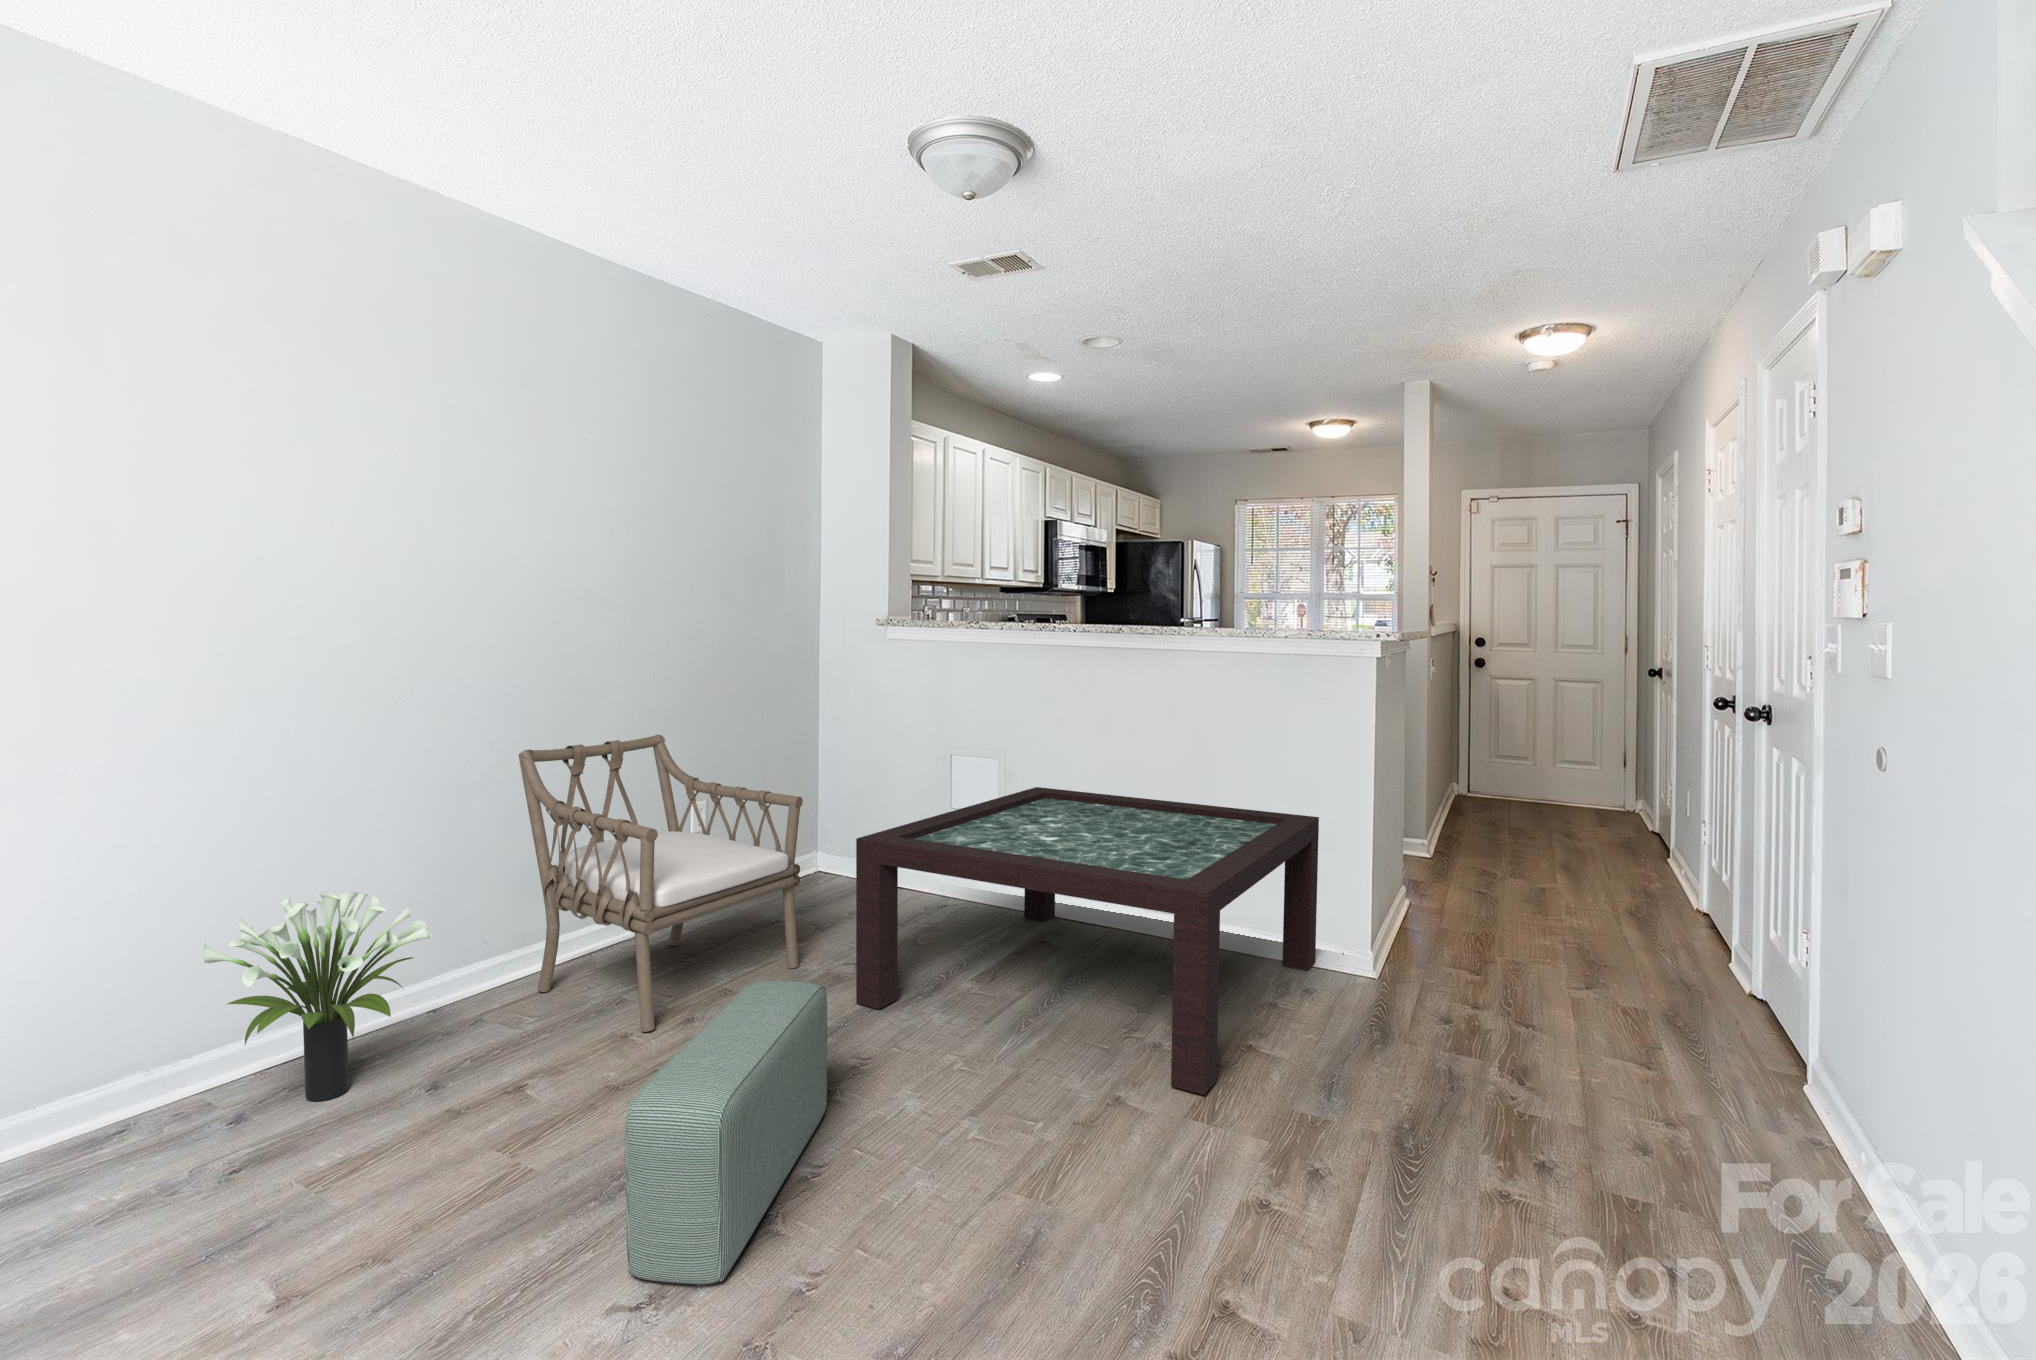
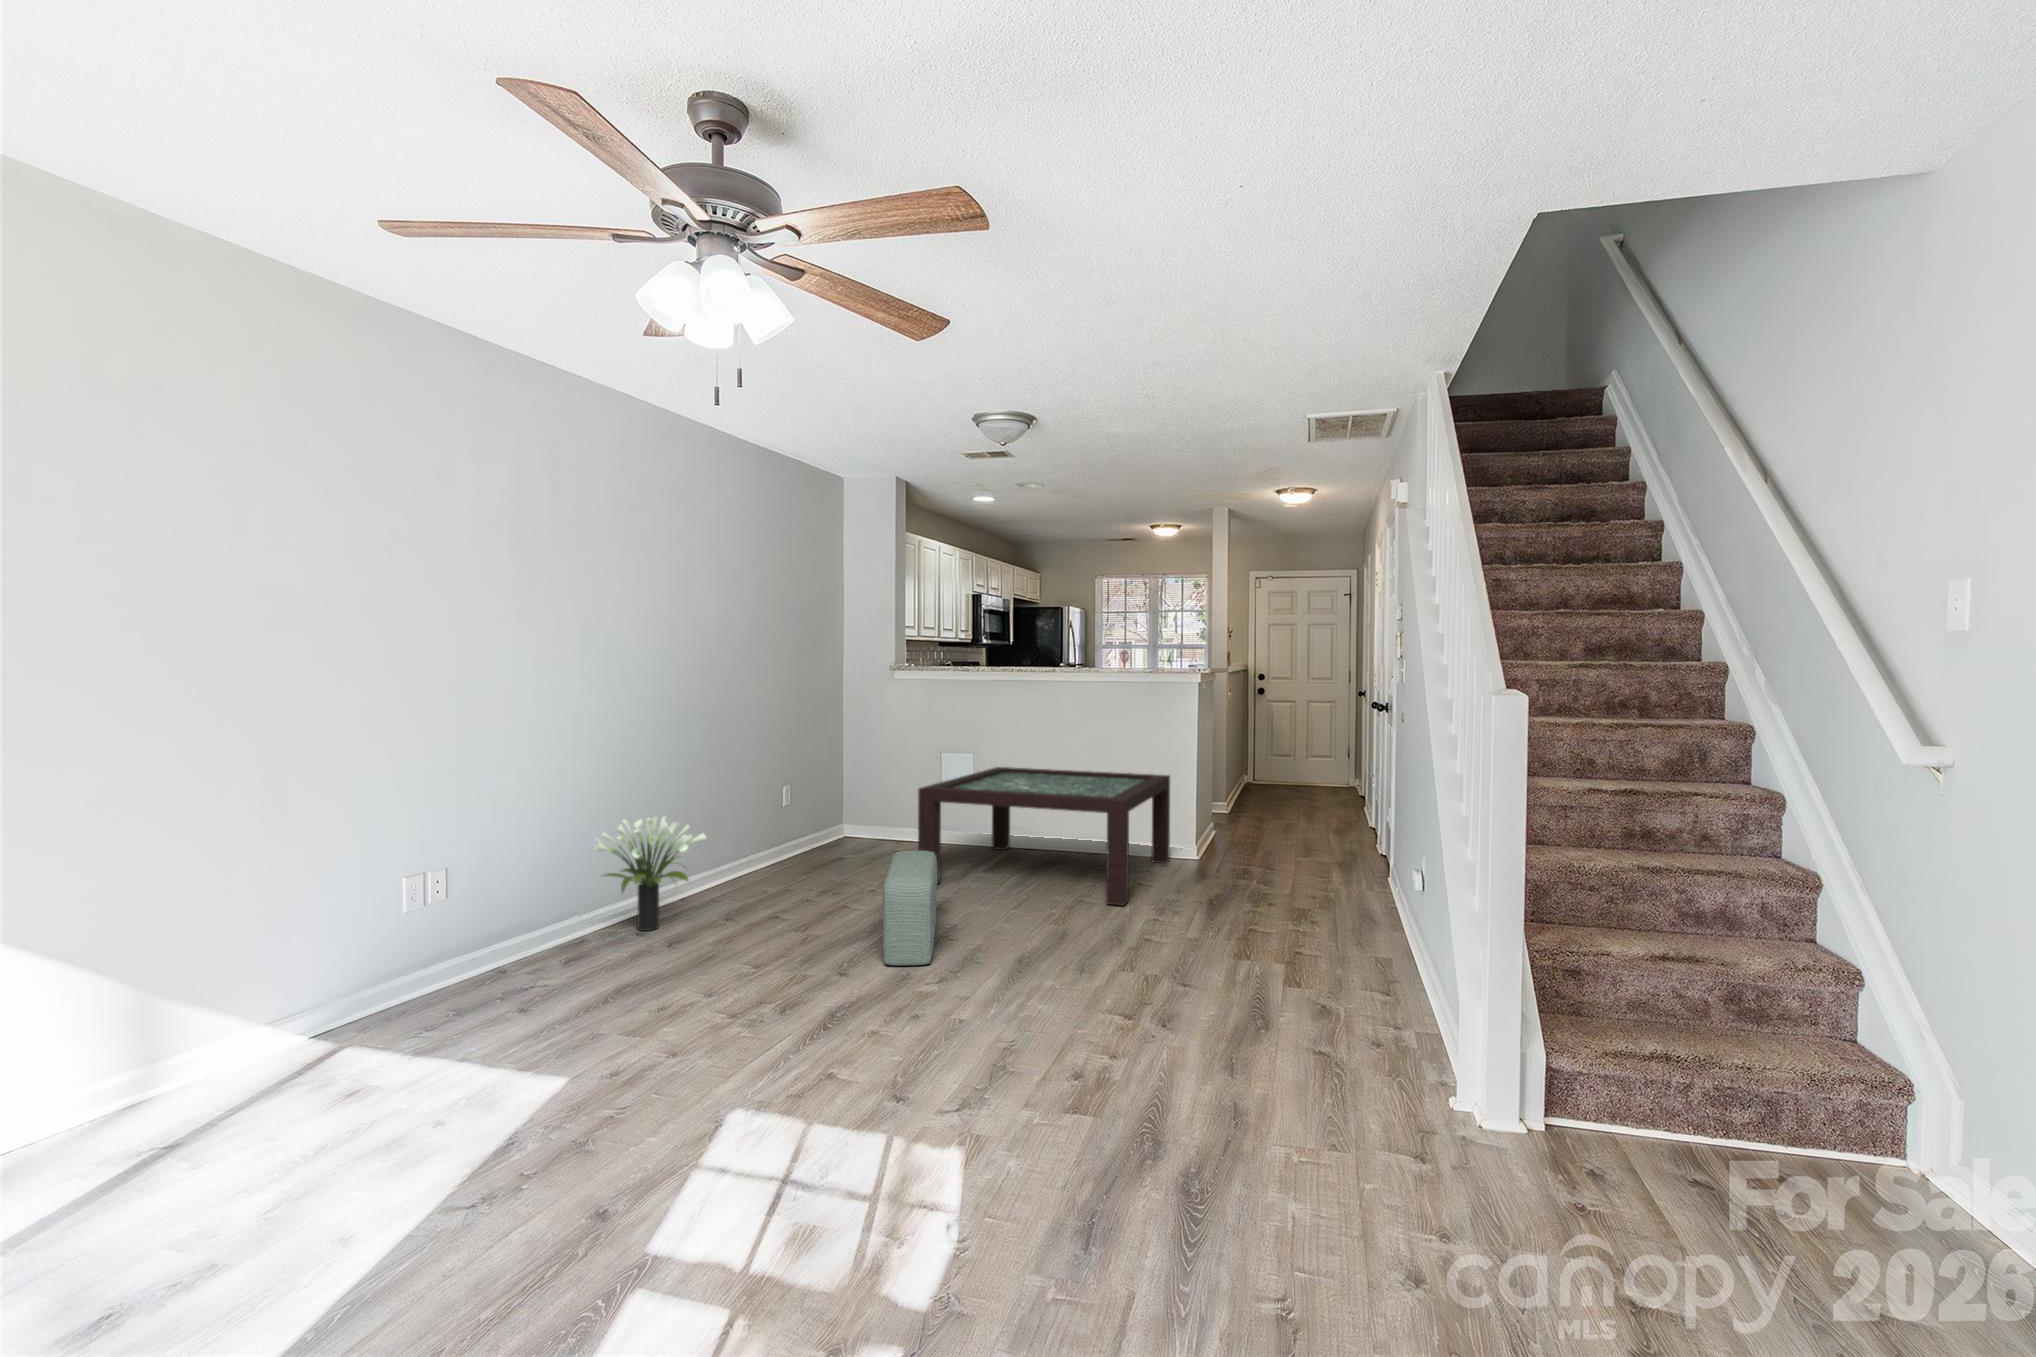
armchair: present [519,735,803,1032] -> none [706,735,873,900]

